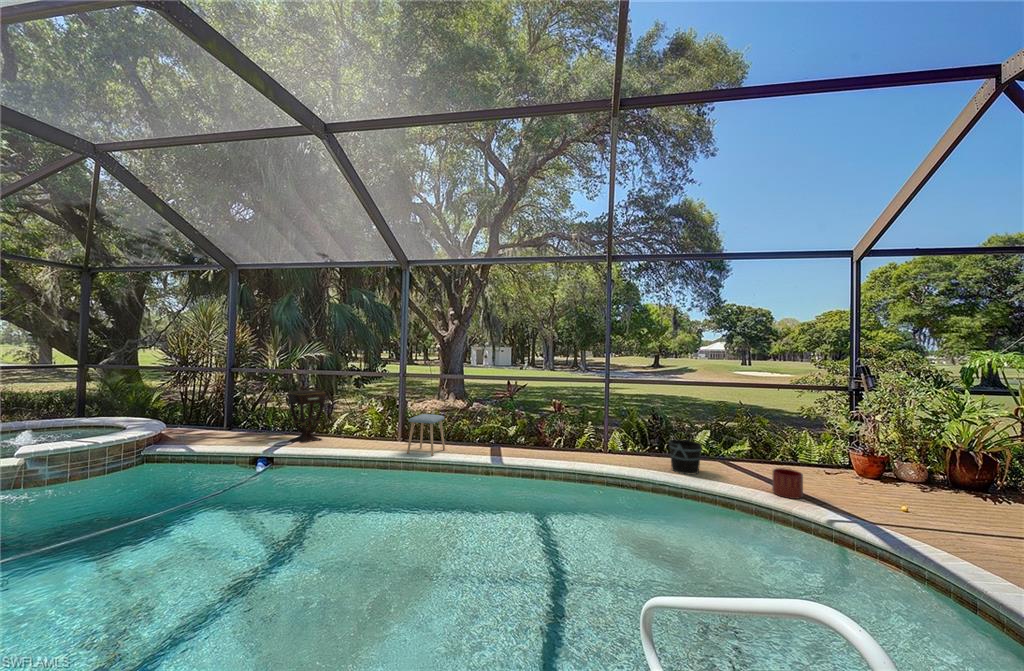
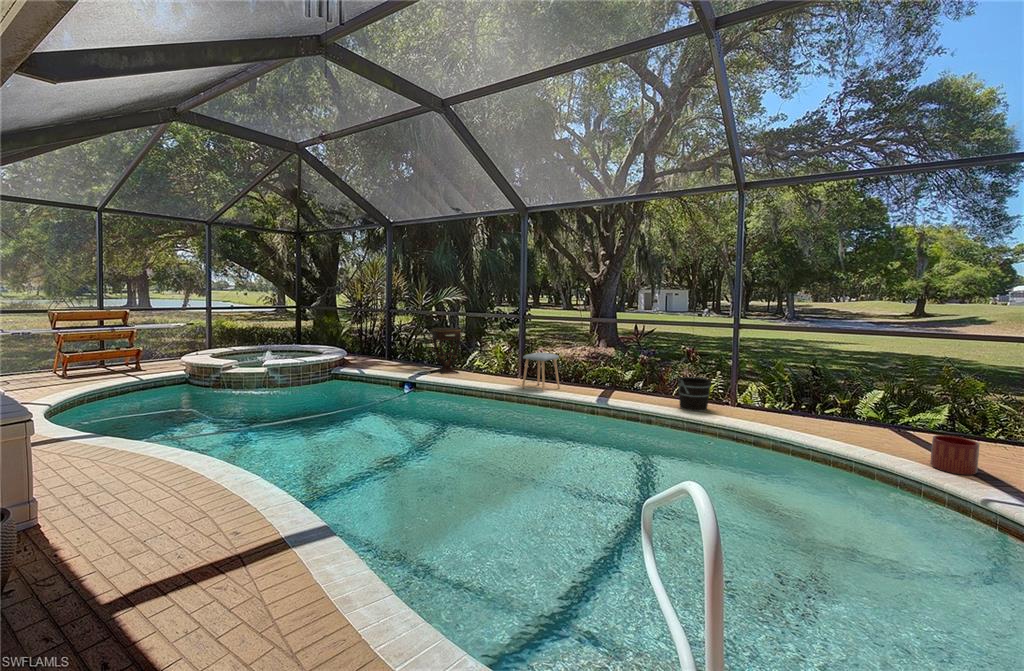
bucket: present [669,439,702,475] -> present [678,377,711,411]

